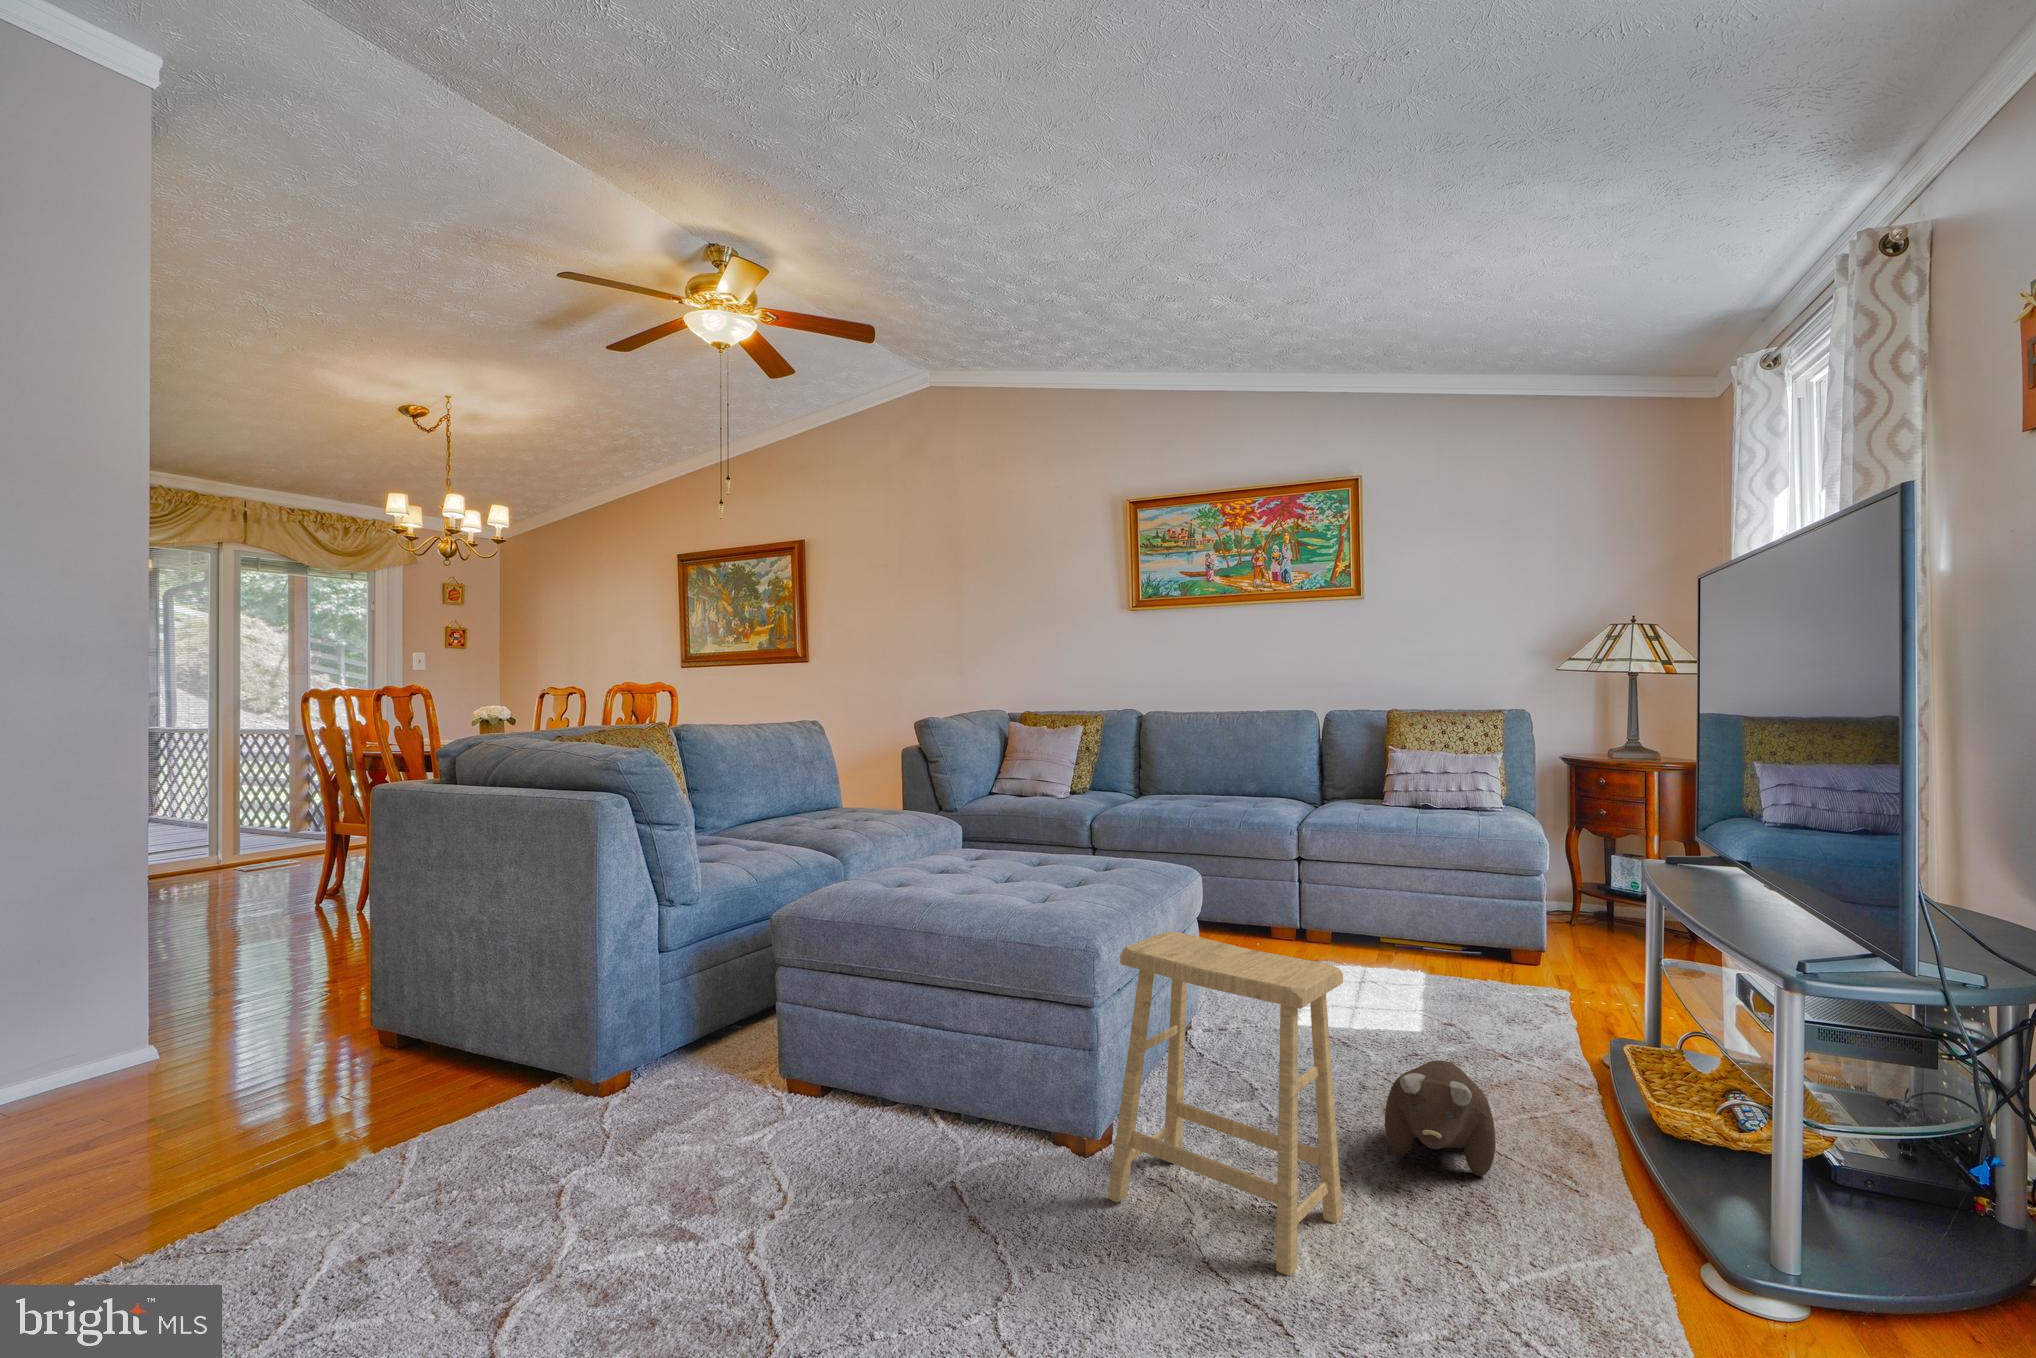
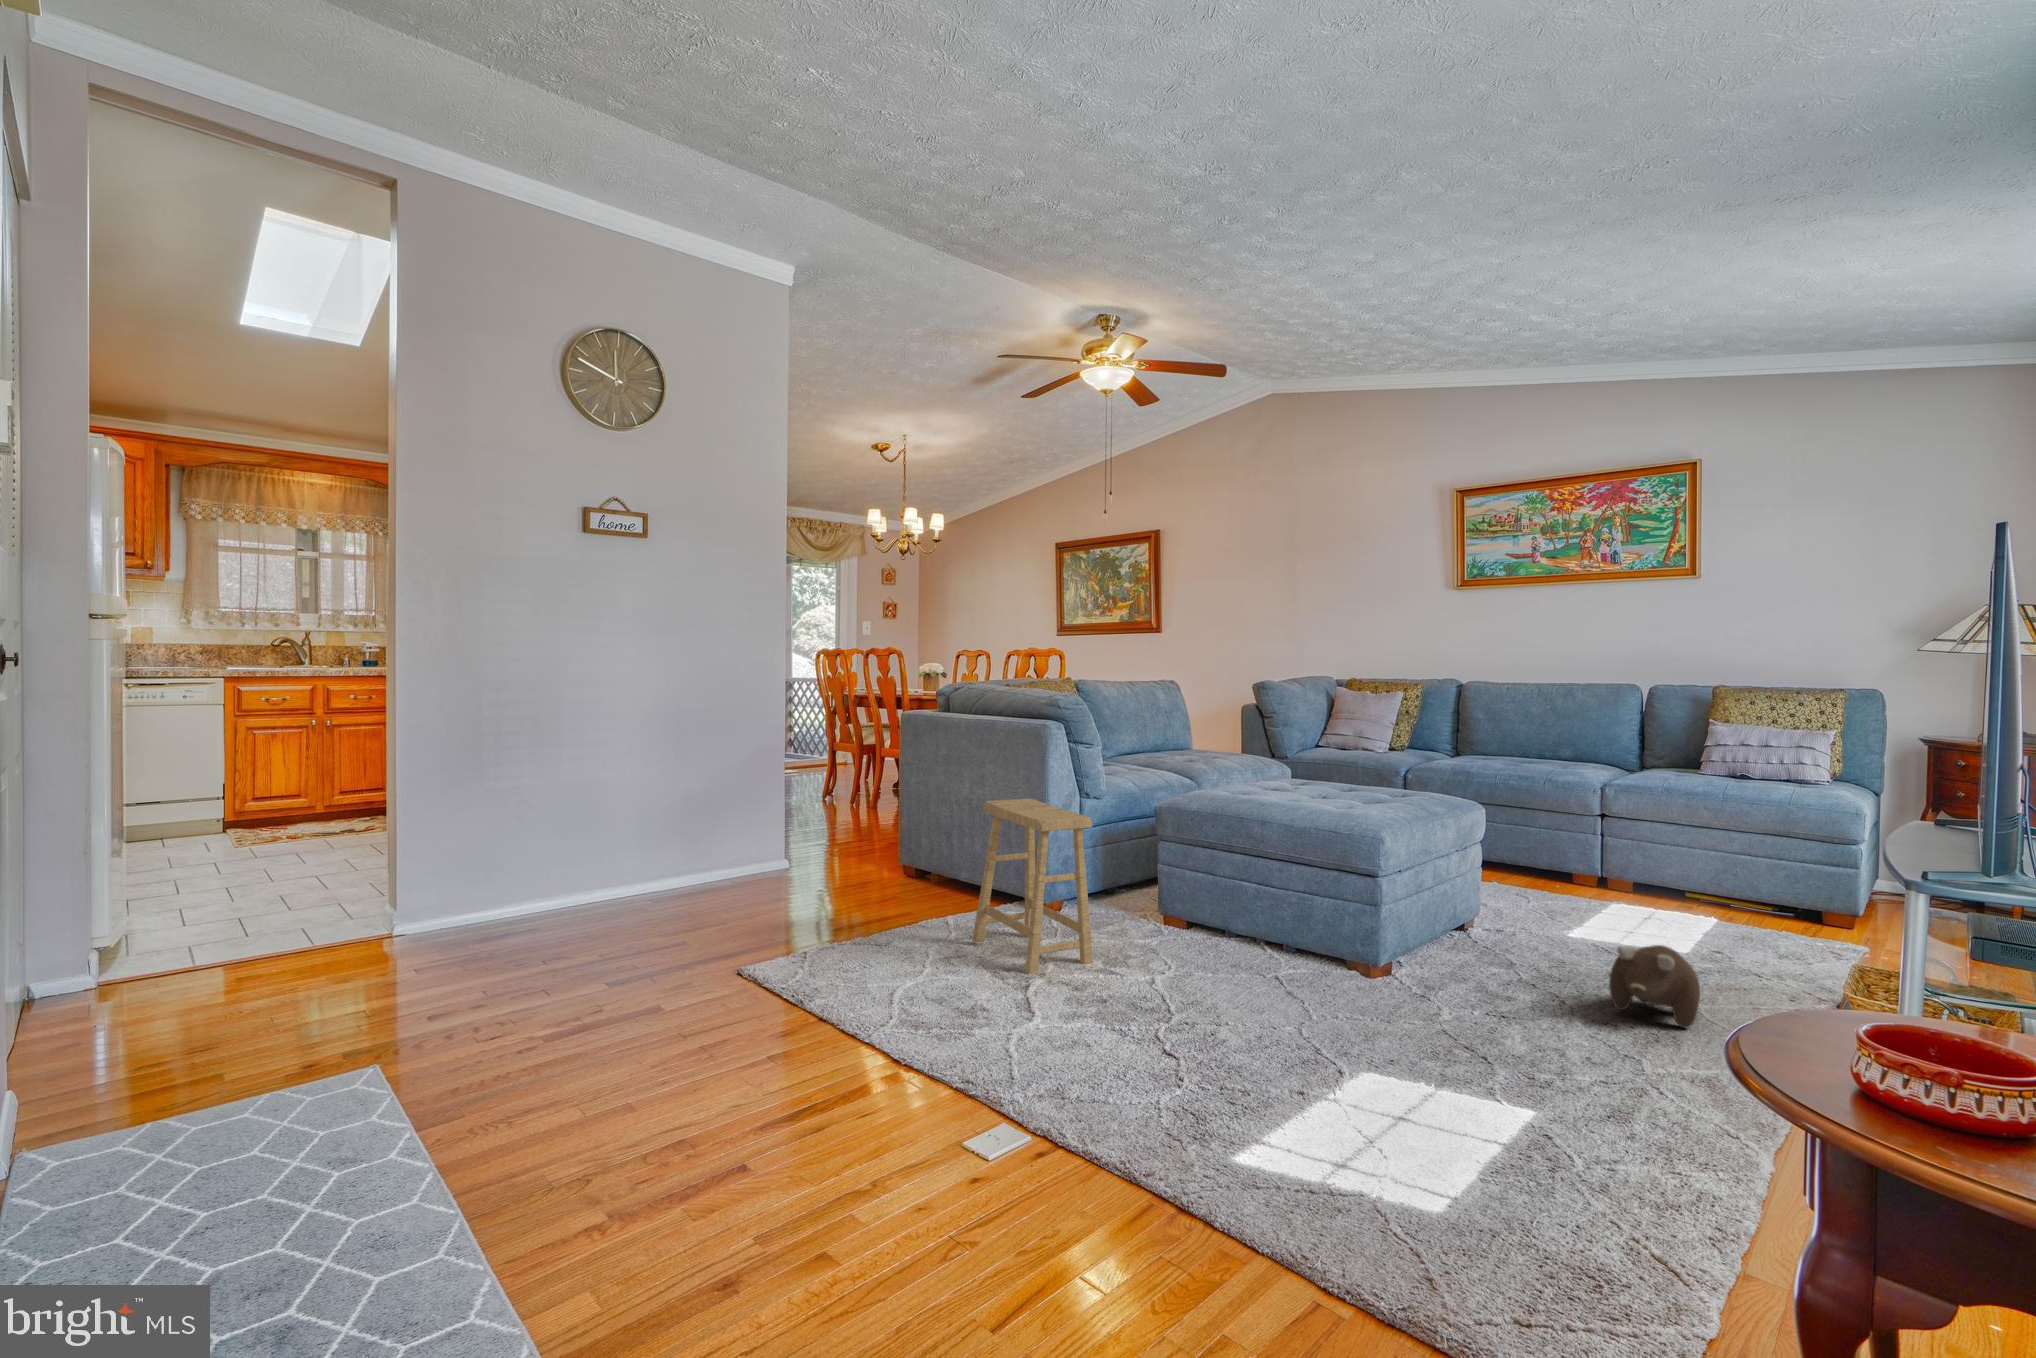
footstool: present [1108,932,1343,1276] -> present [972,799,1093,974]

